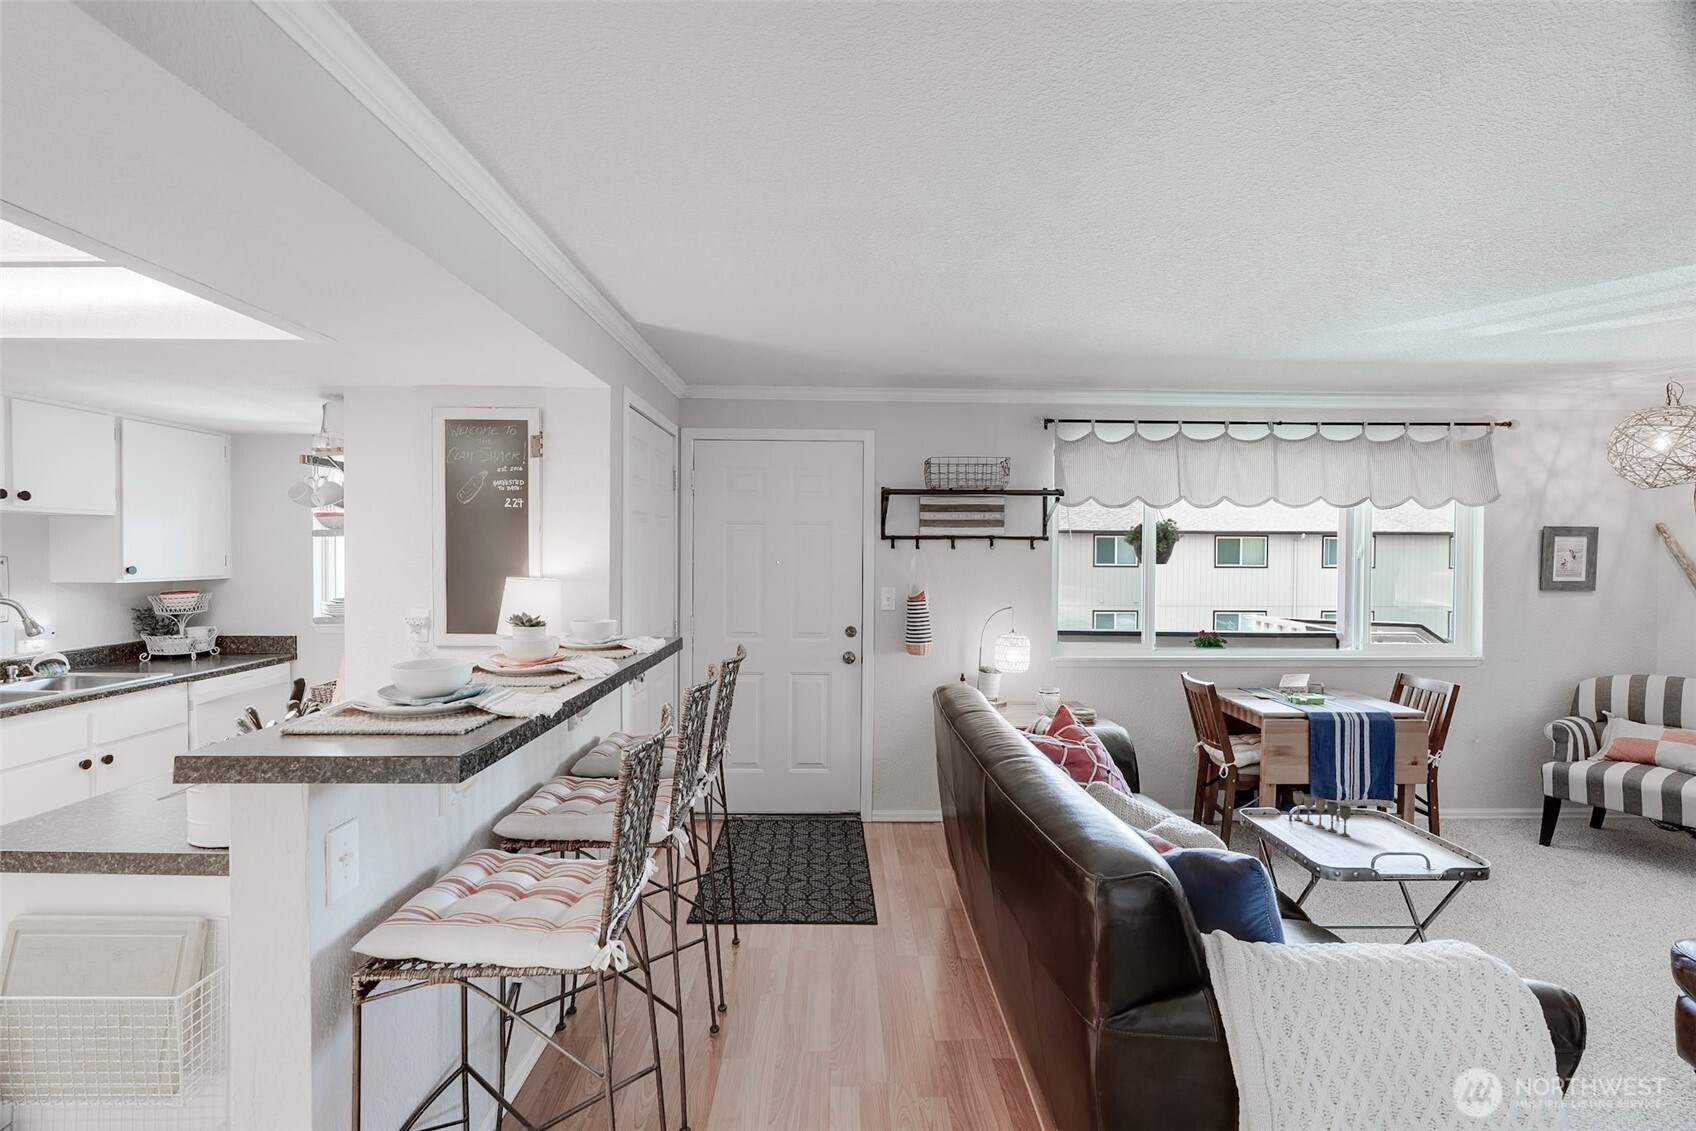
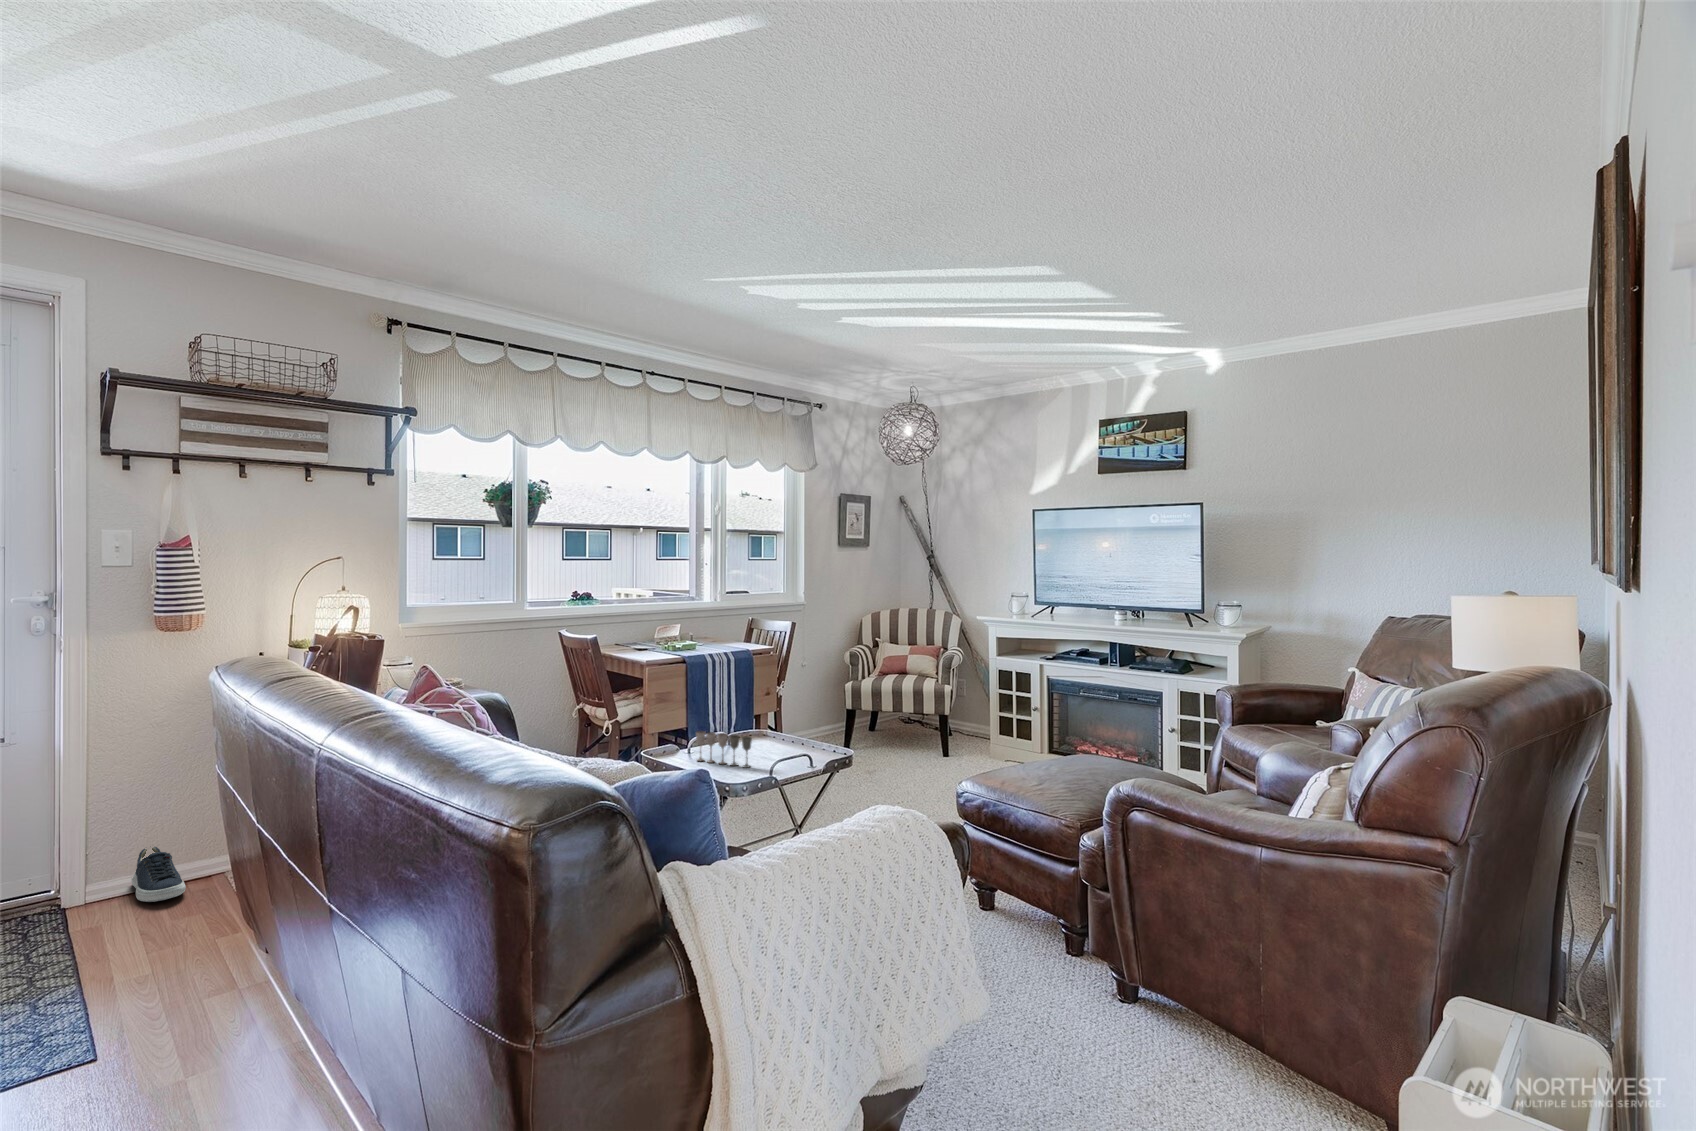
shoe: none [893,798,920,835] -> present [132,847,186,902]

